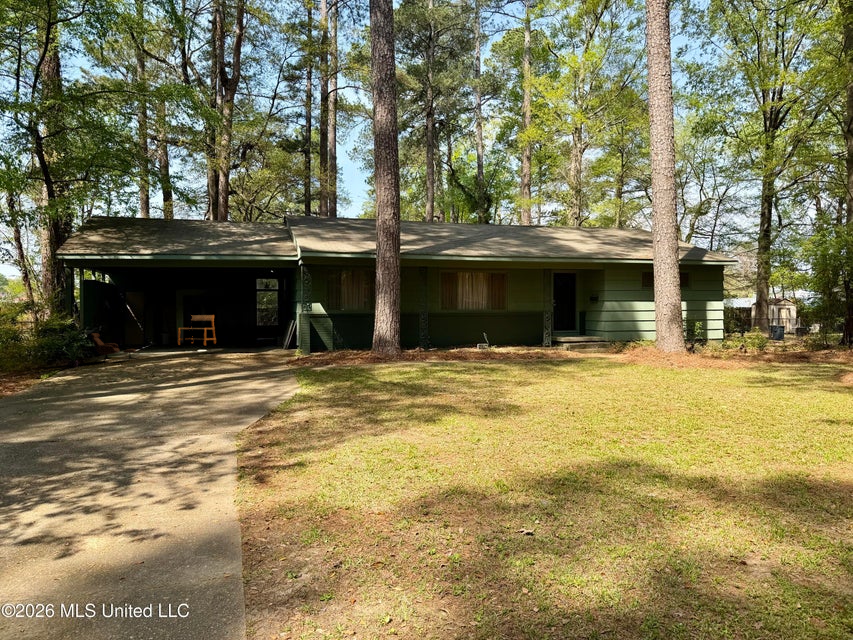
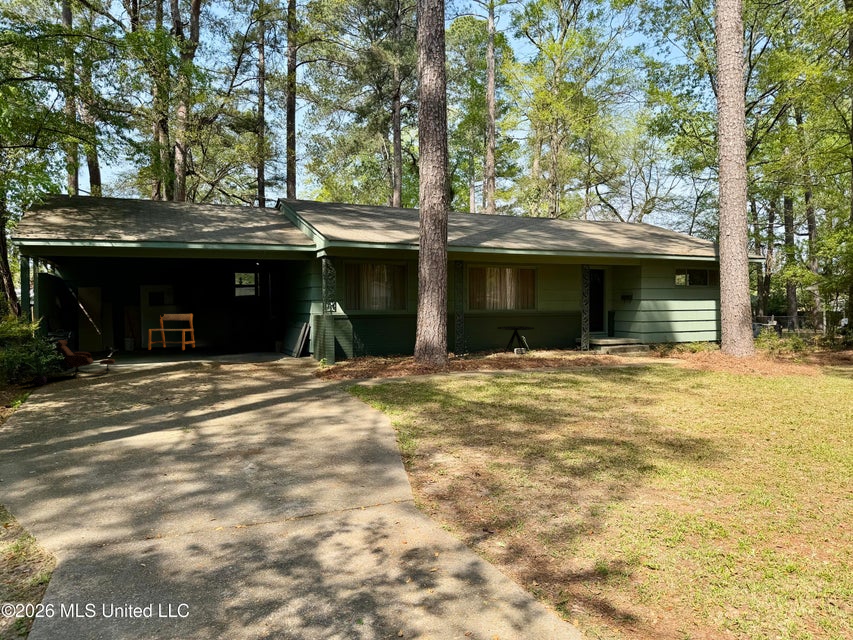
round table: none [464,325,497,350] -> present [498,326,534,354]

